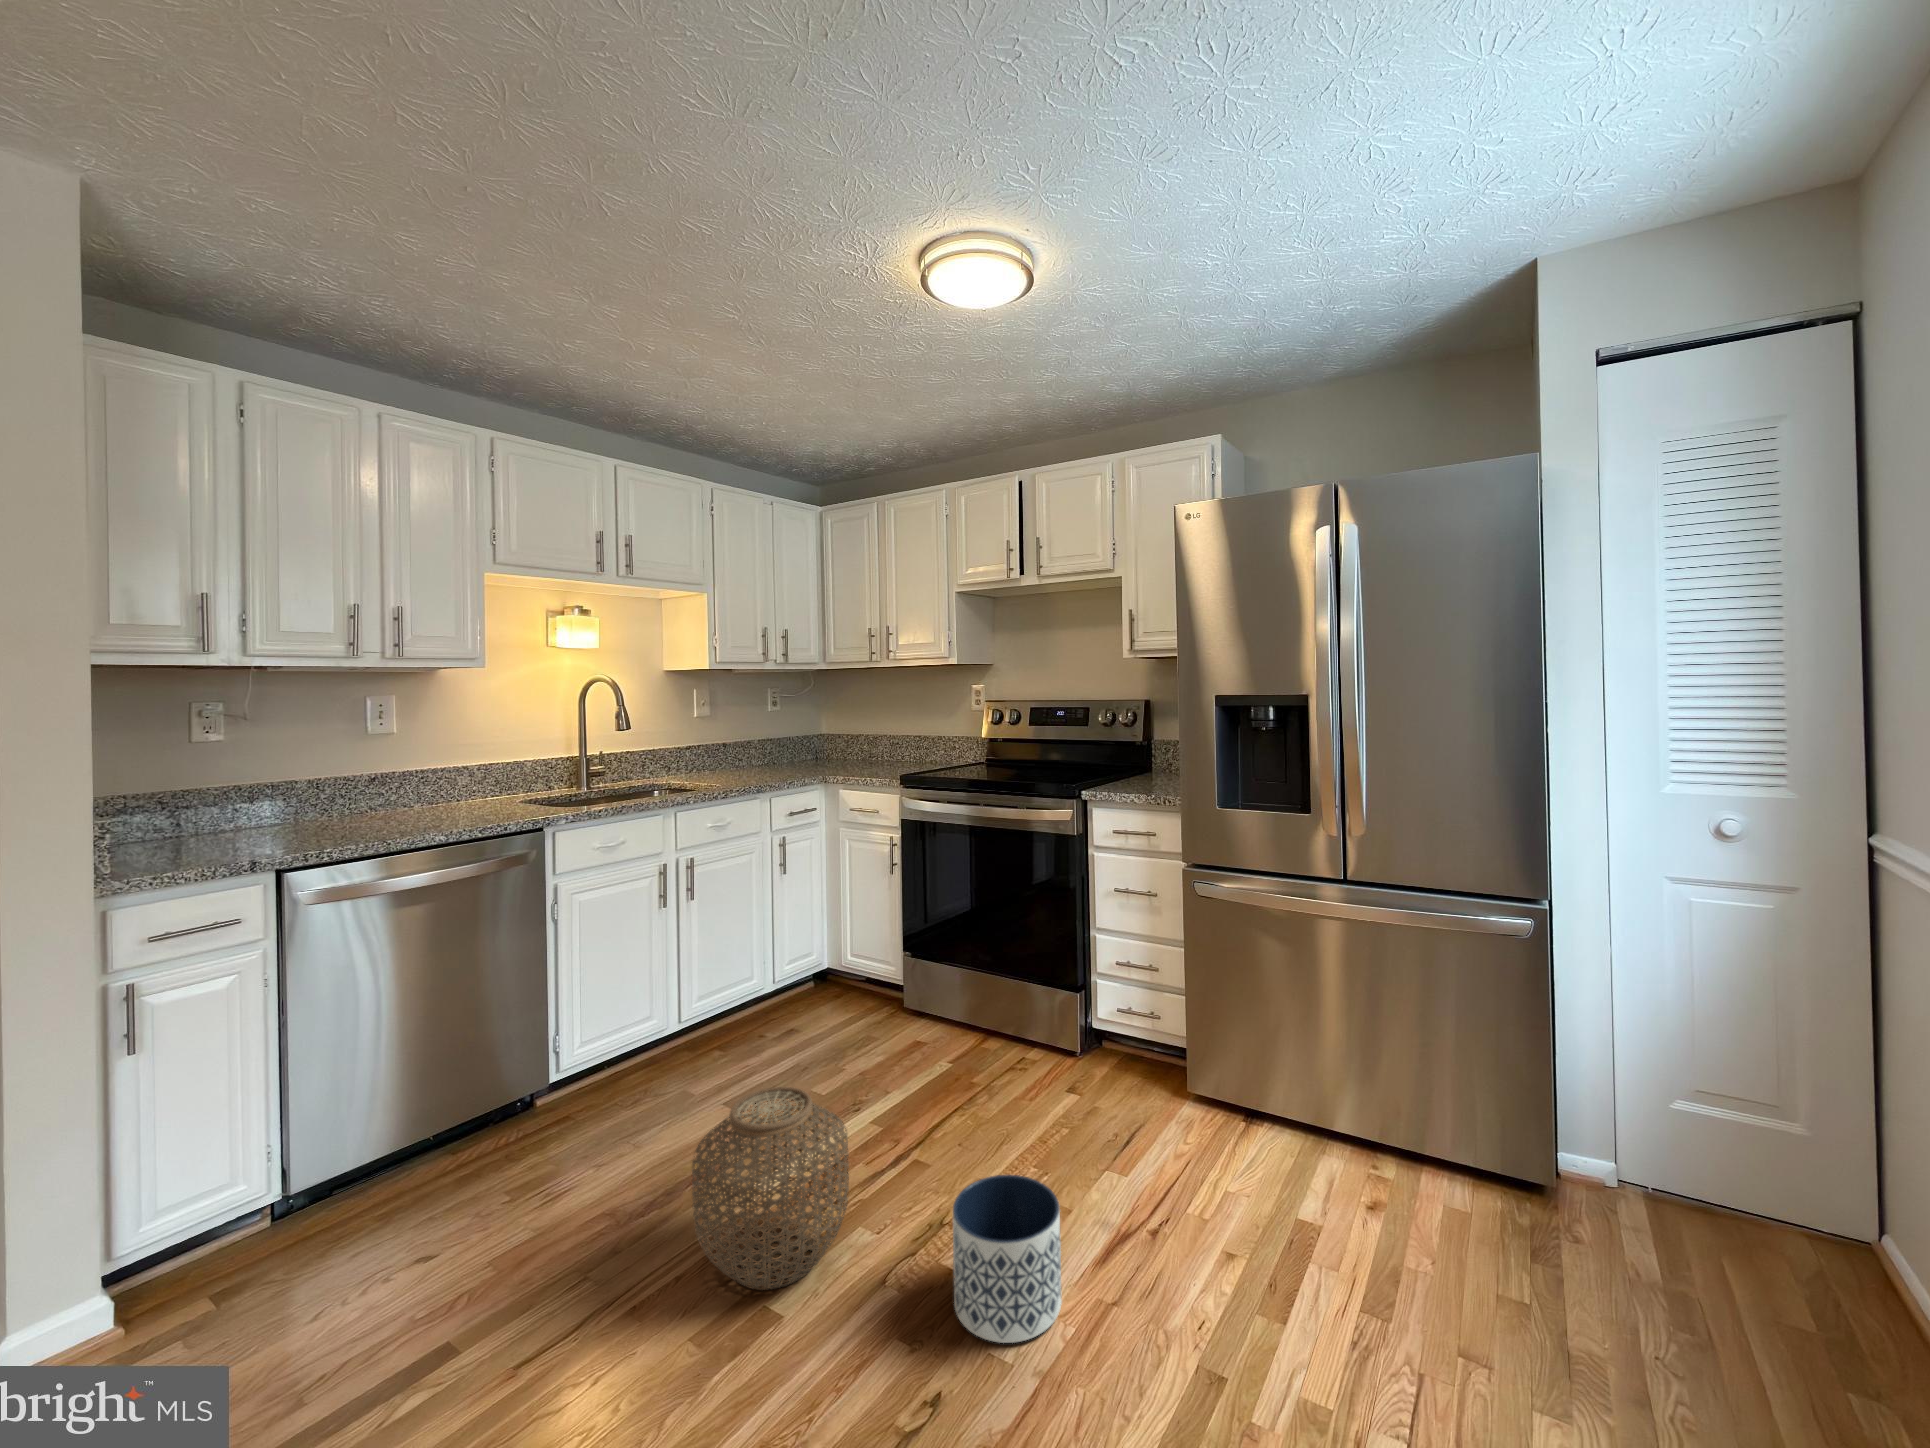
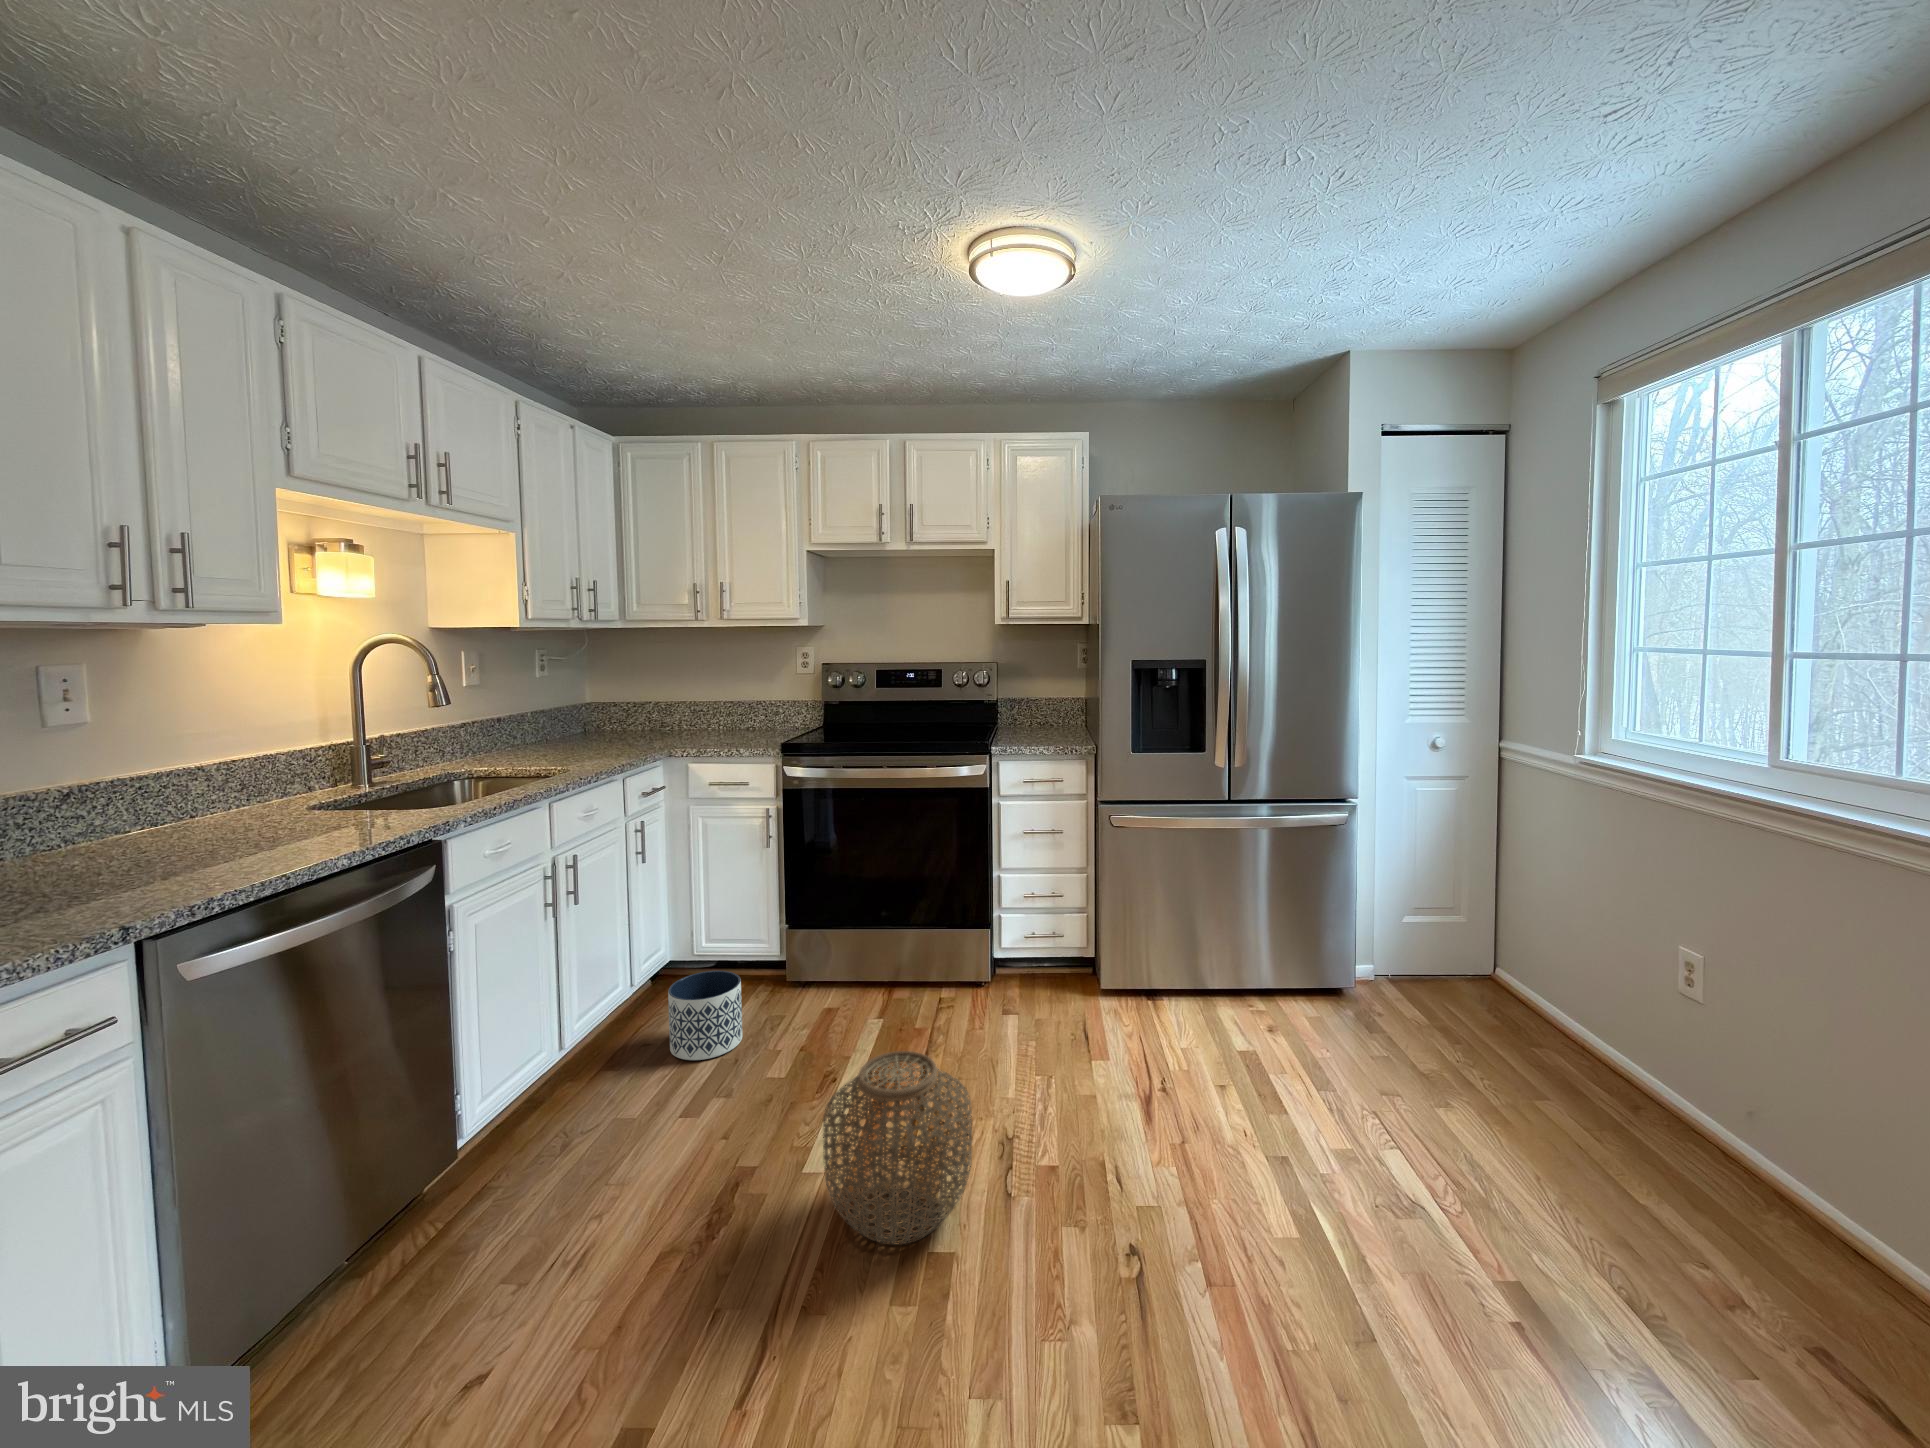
planter: present [953,1175,1061,1343] -> present [668,971,742,1060]

